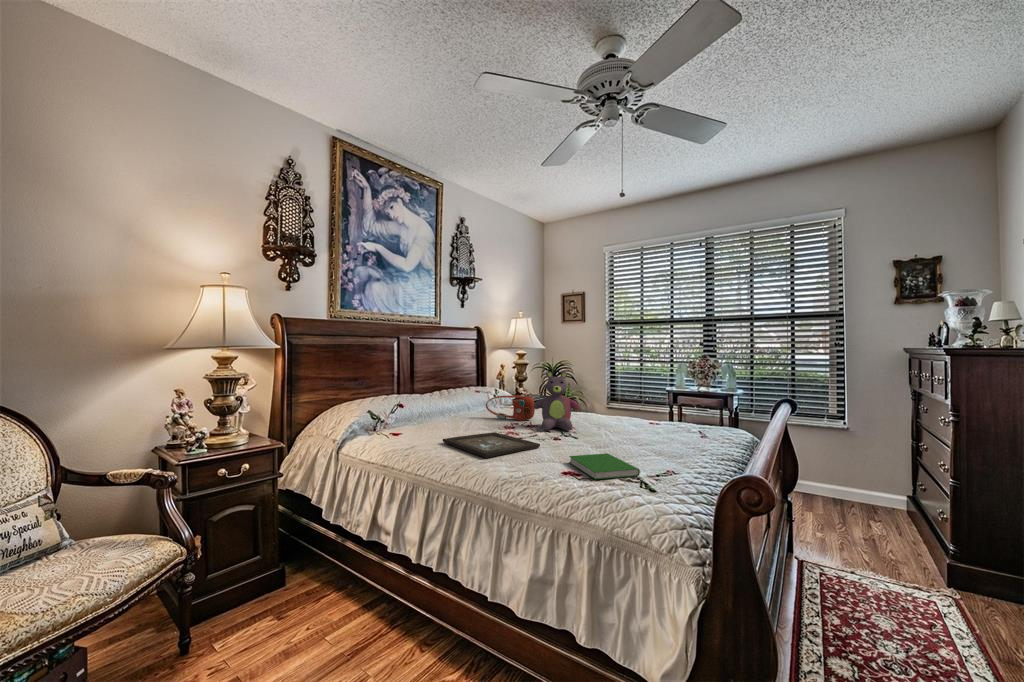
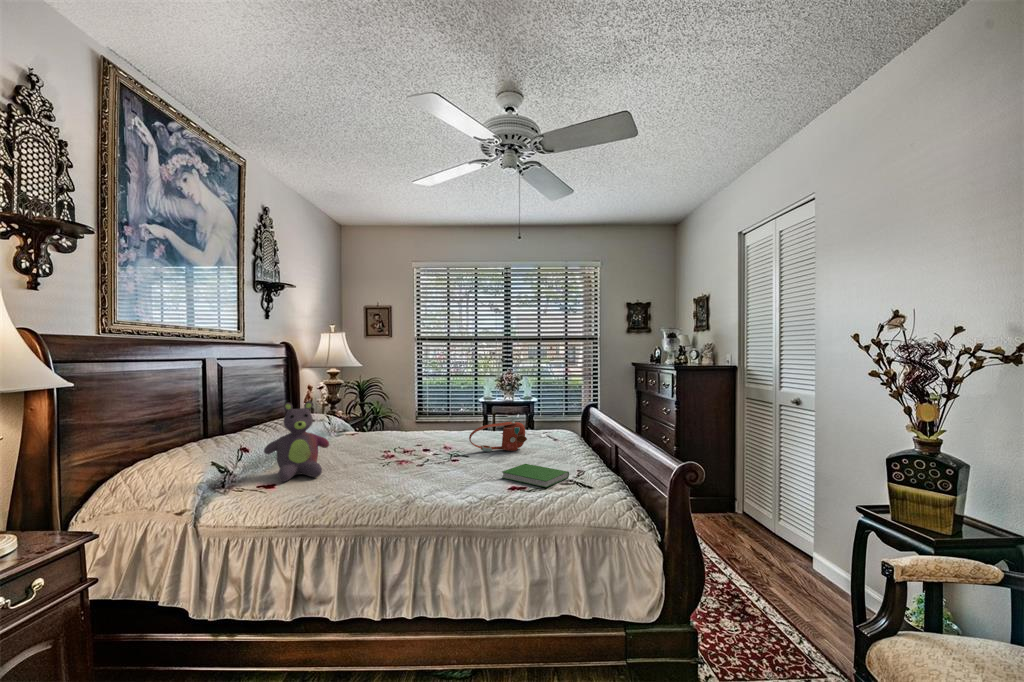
stuffed bear: present [534,372,580,431] -> present [264,401,329,482]
handbag: present [486,395,535,421] -> present [469,421,527,452]
tray: present [443,432,540,458] -> none [345,462,454,489]

